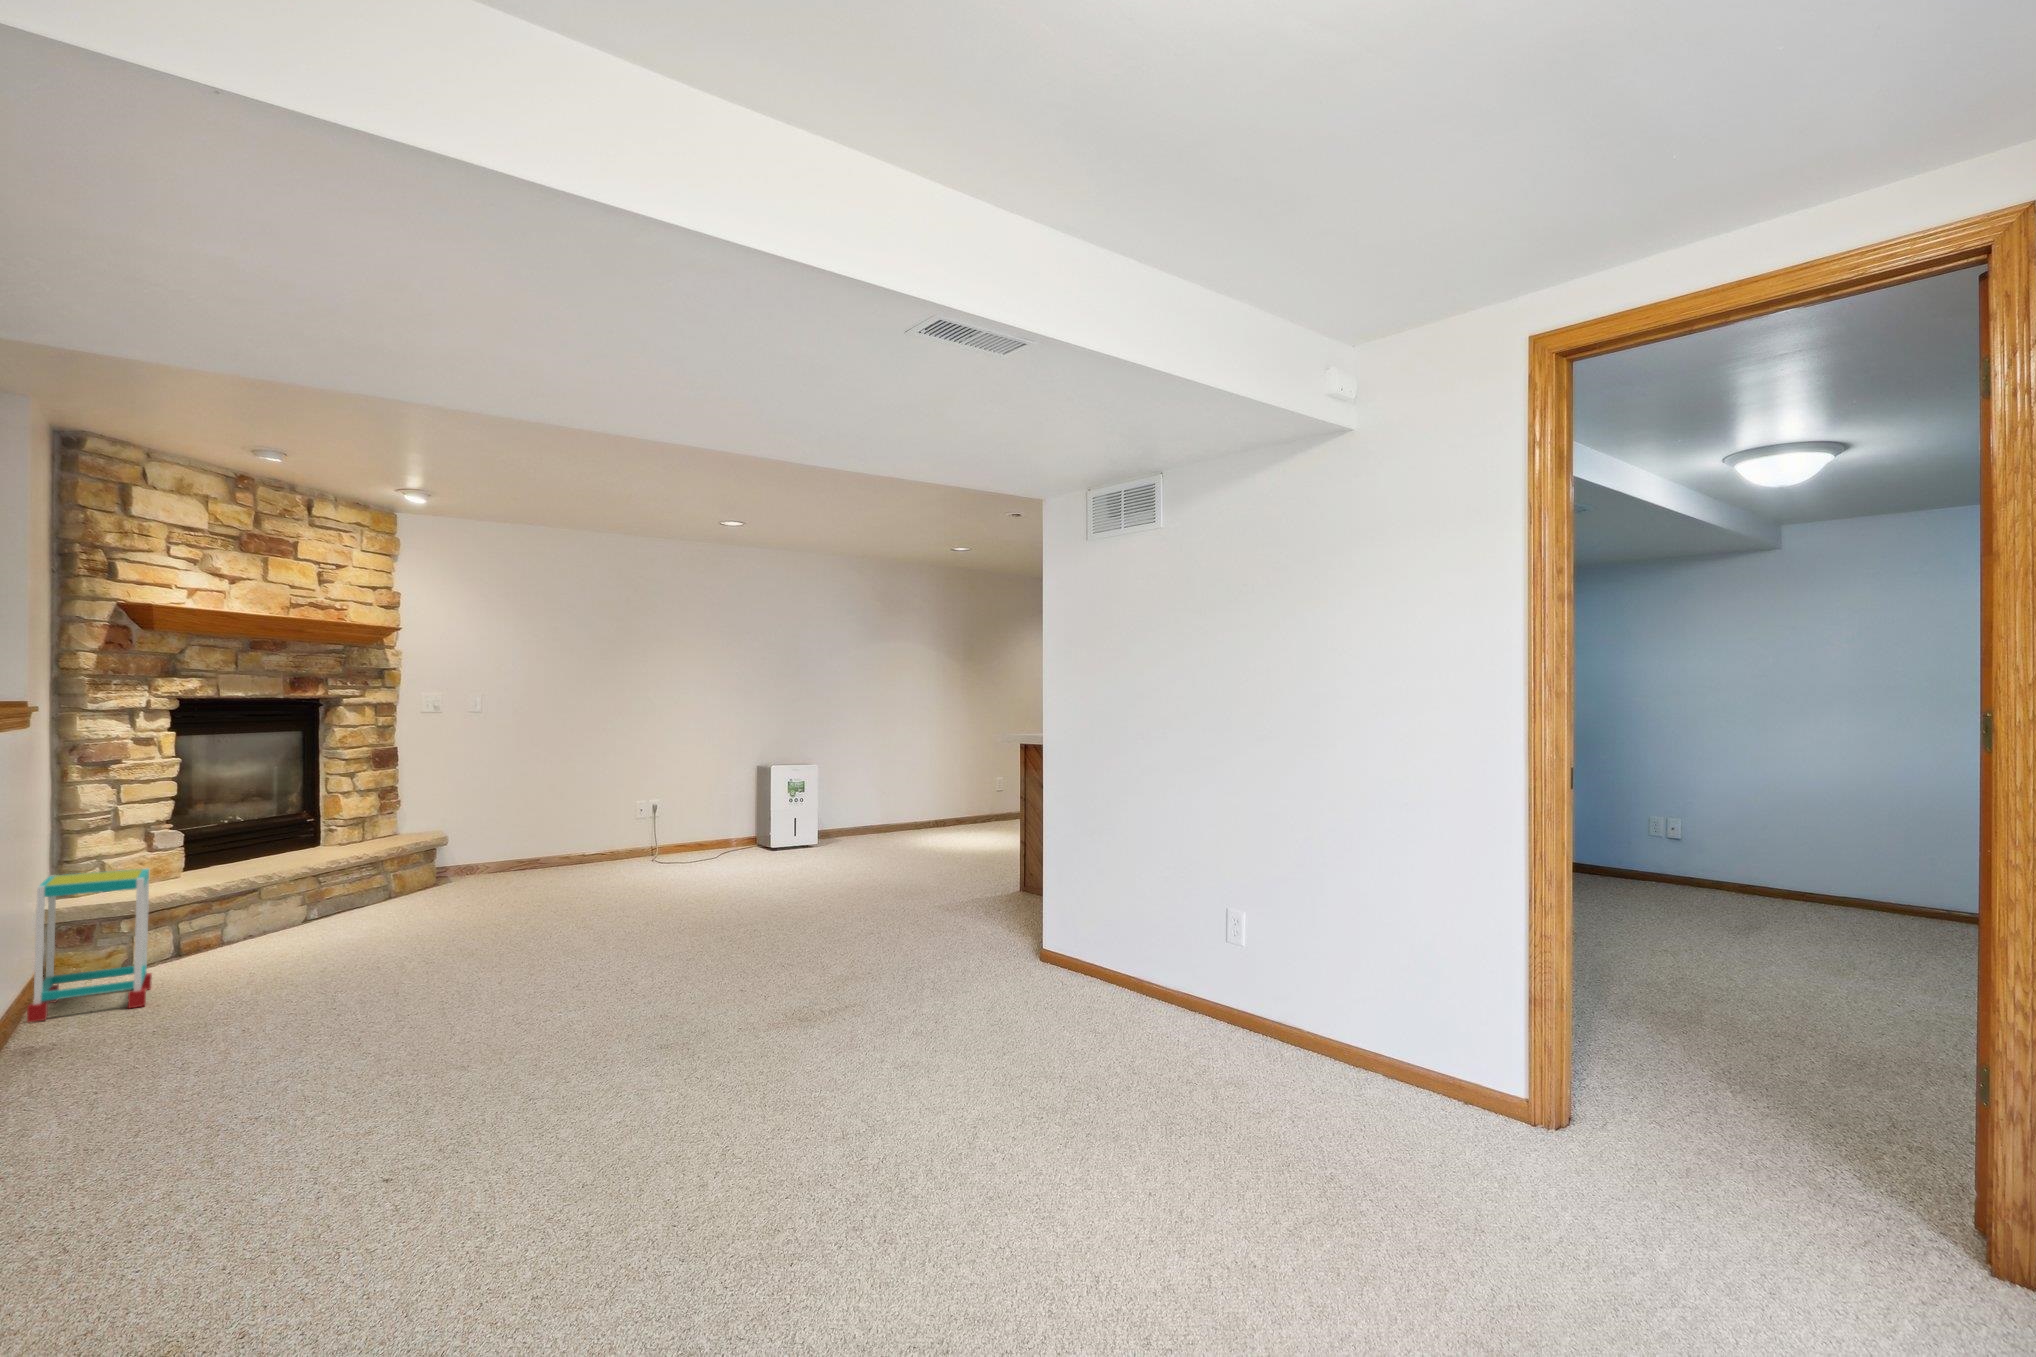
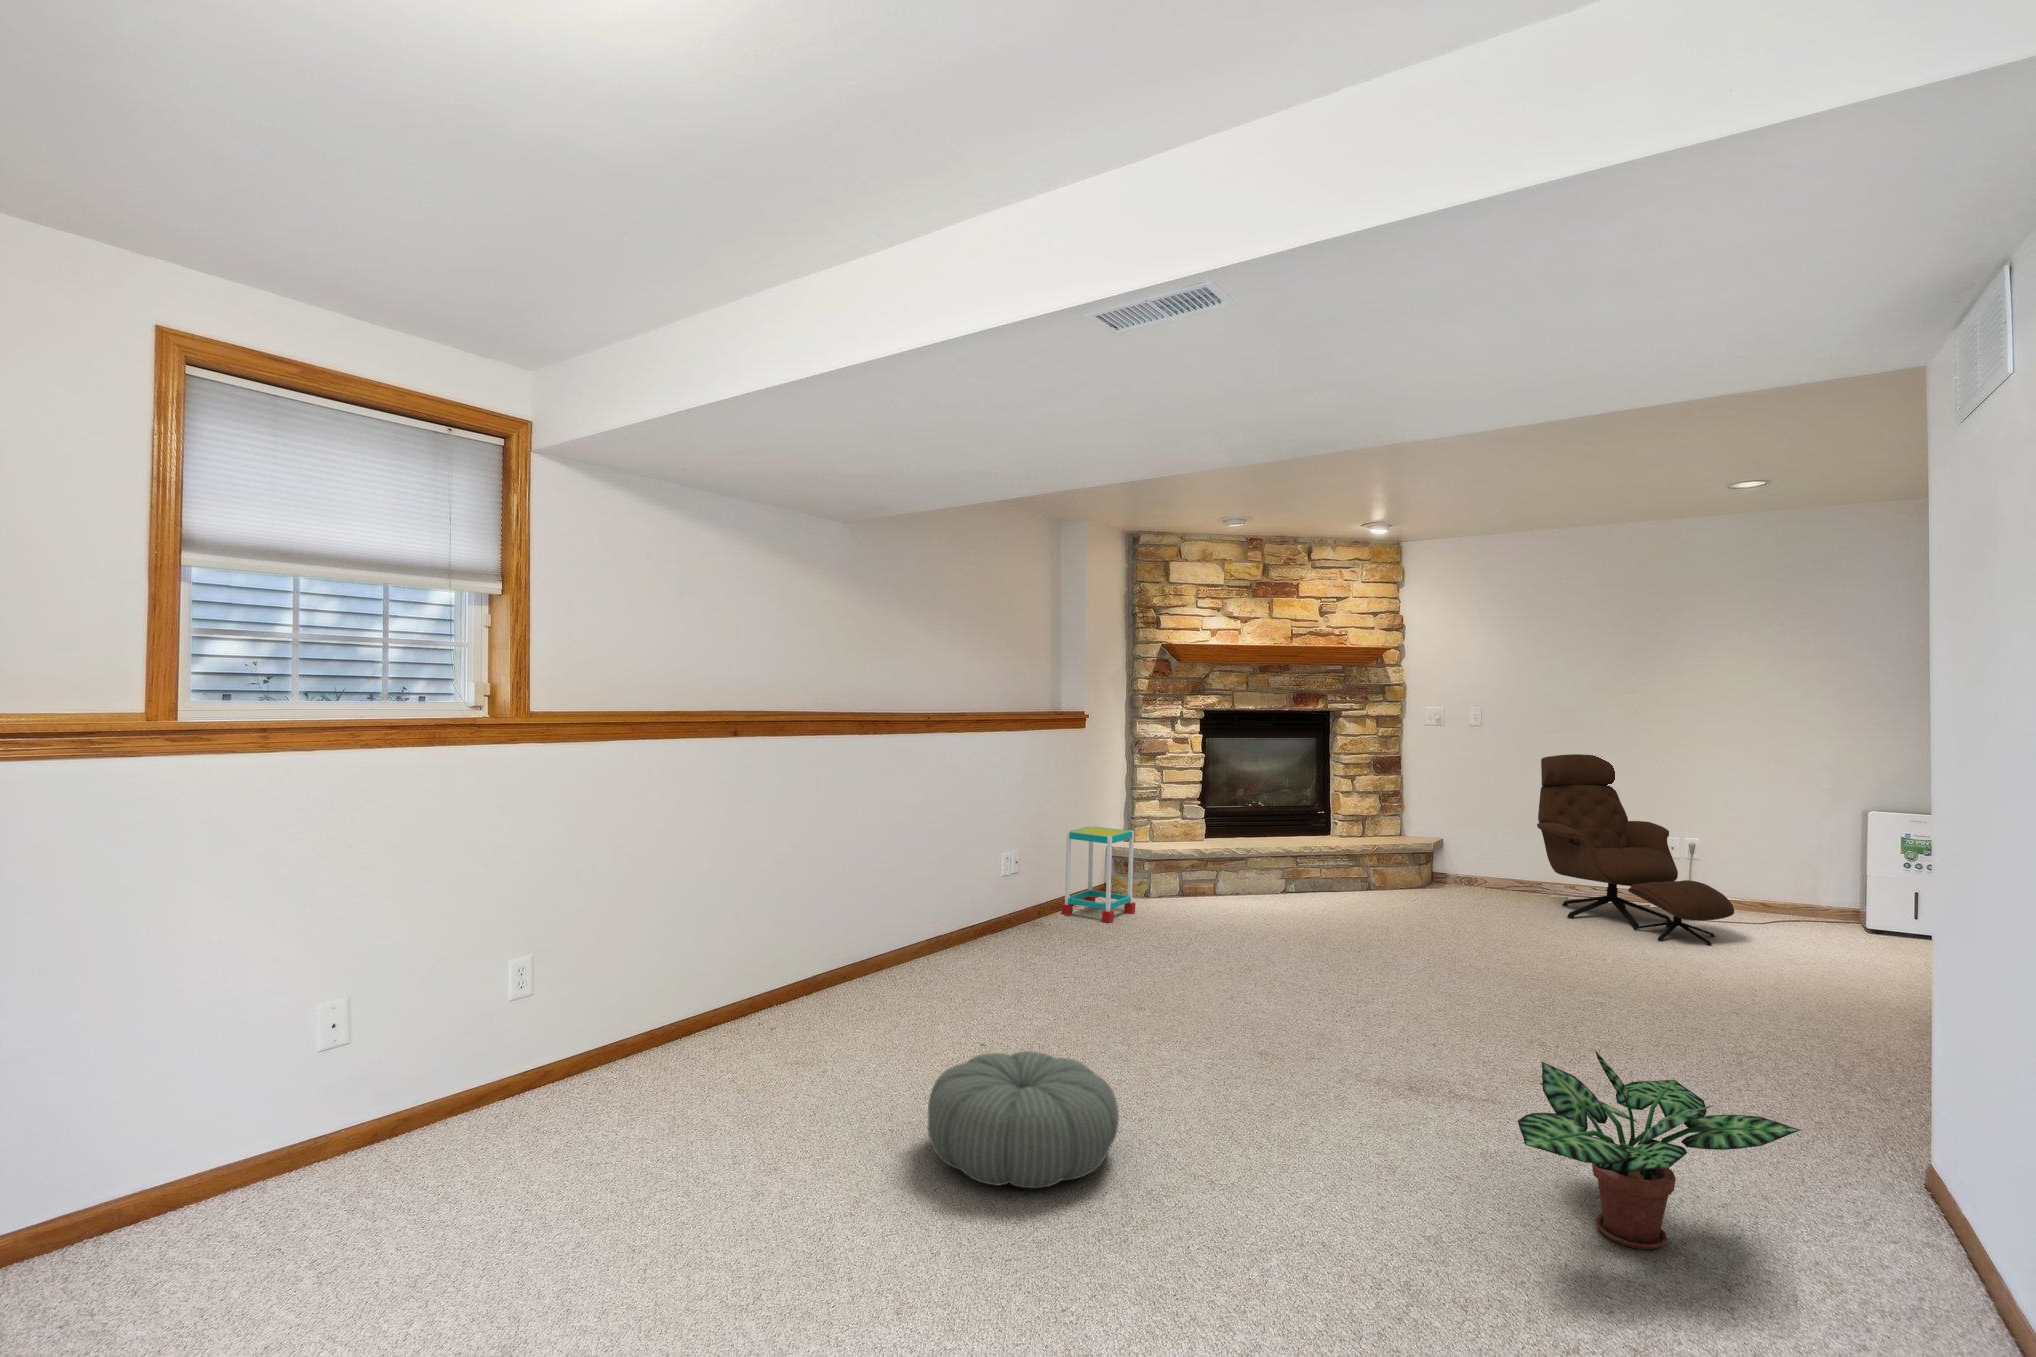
lounge chair: none [561,730,729,875] -> present [1537,754,1734,945]
potted plant: none [951,887,1127,1017] -> present [1518,1051,1801,1249]
pouf: none [563,1064,820,1247] -> present [928,1051,1119,1188]

